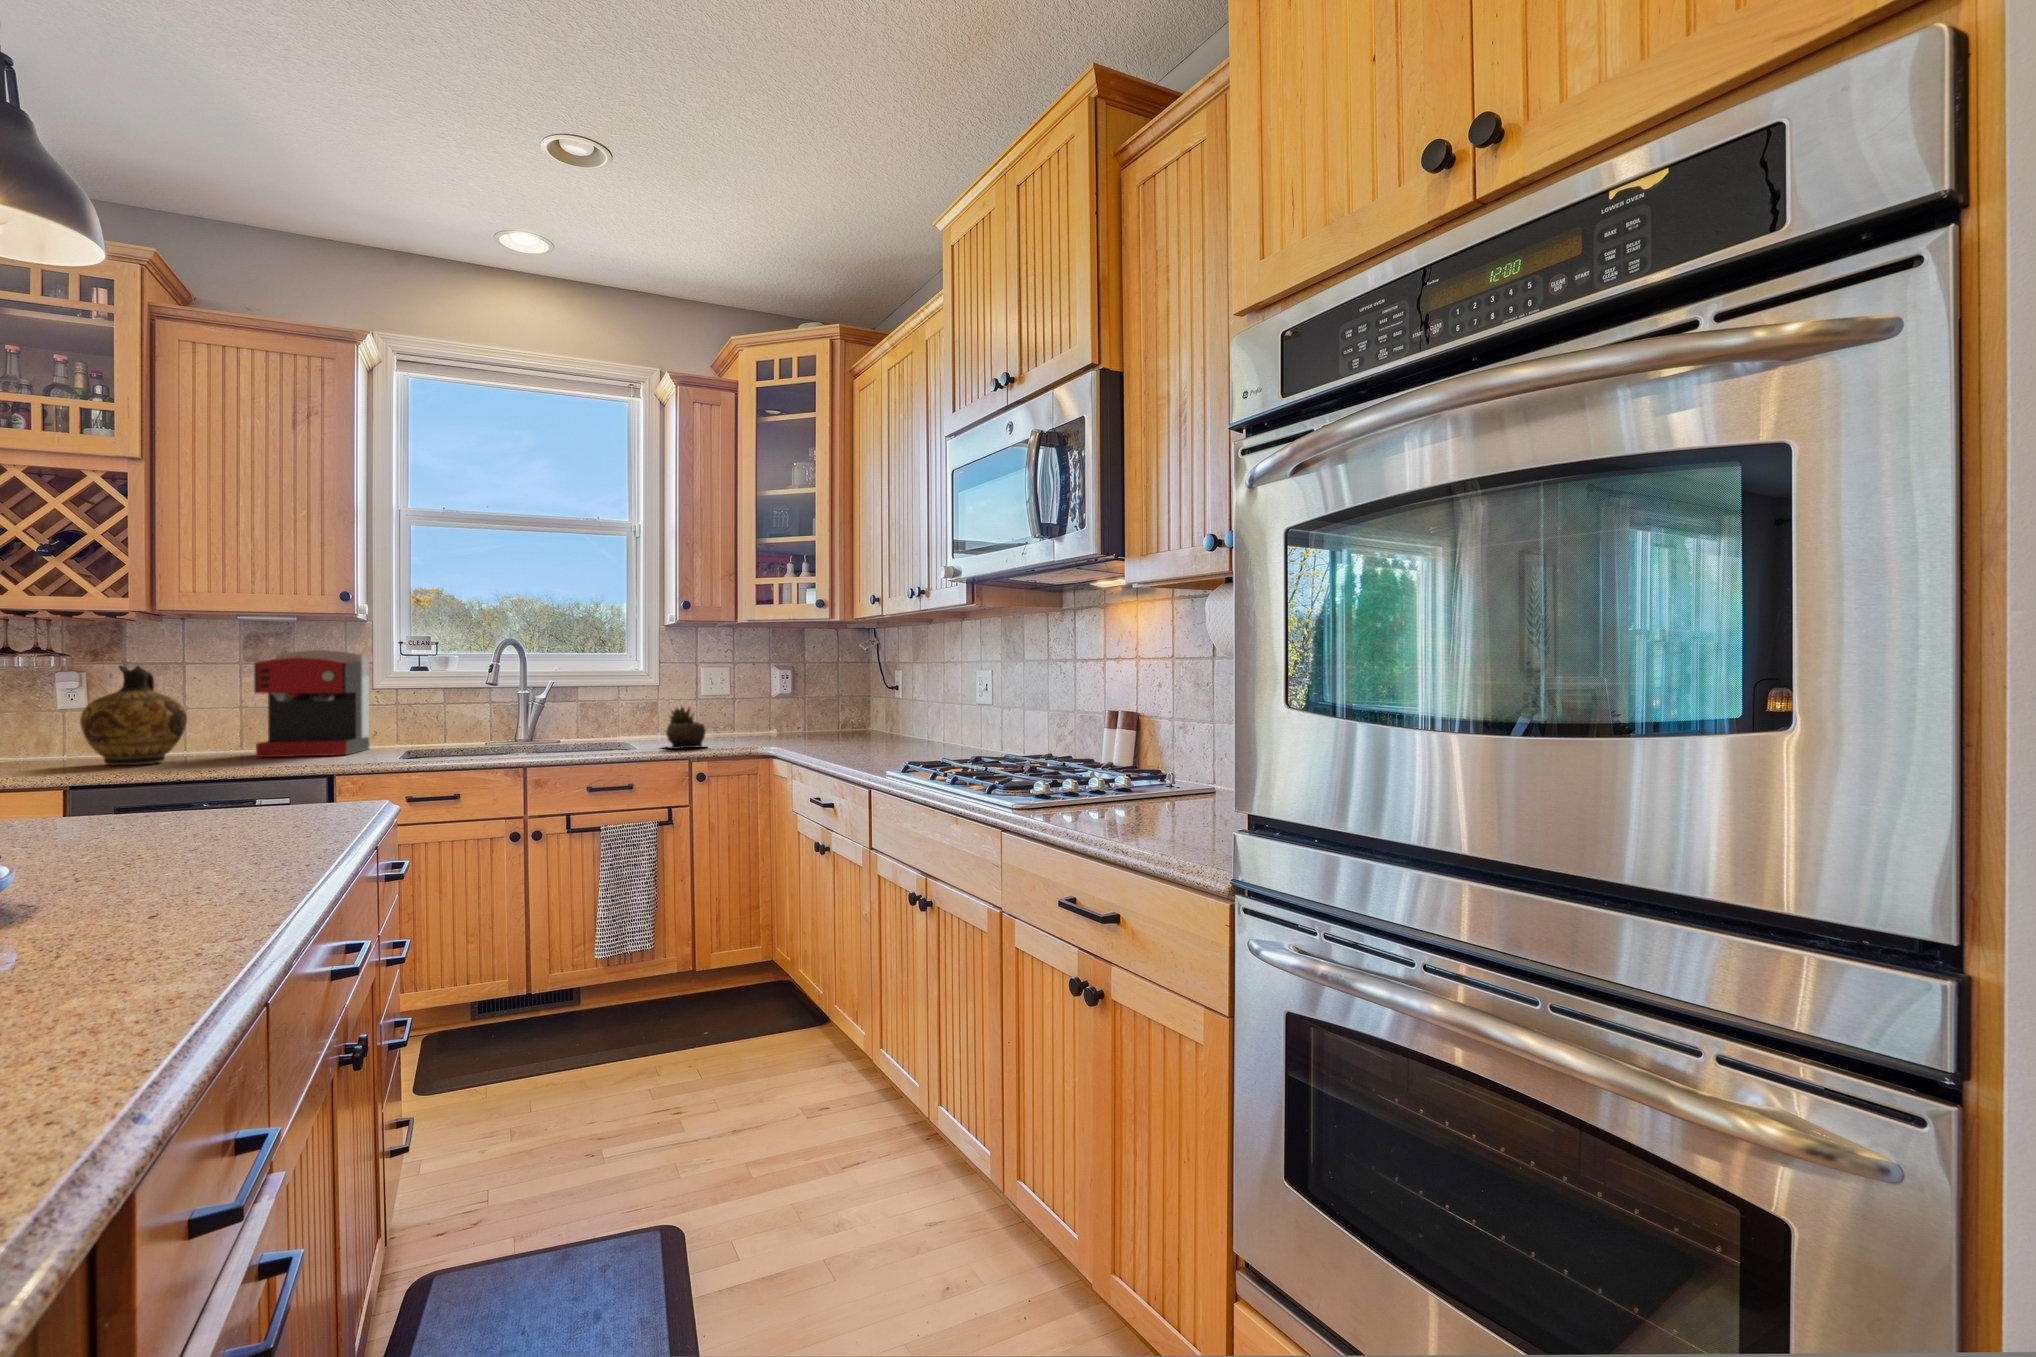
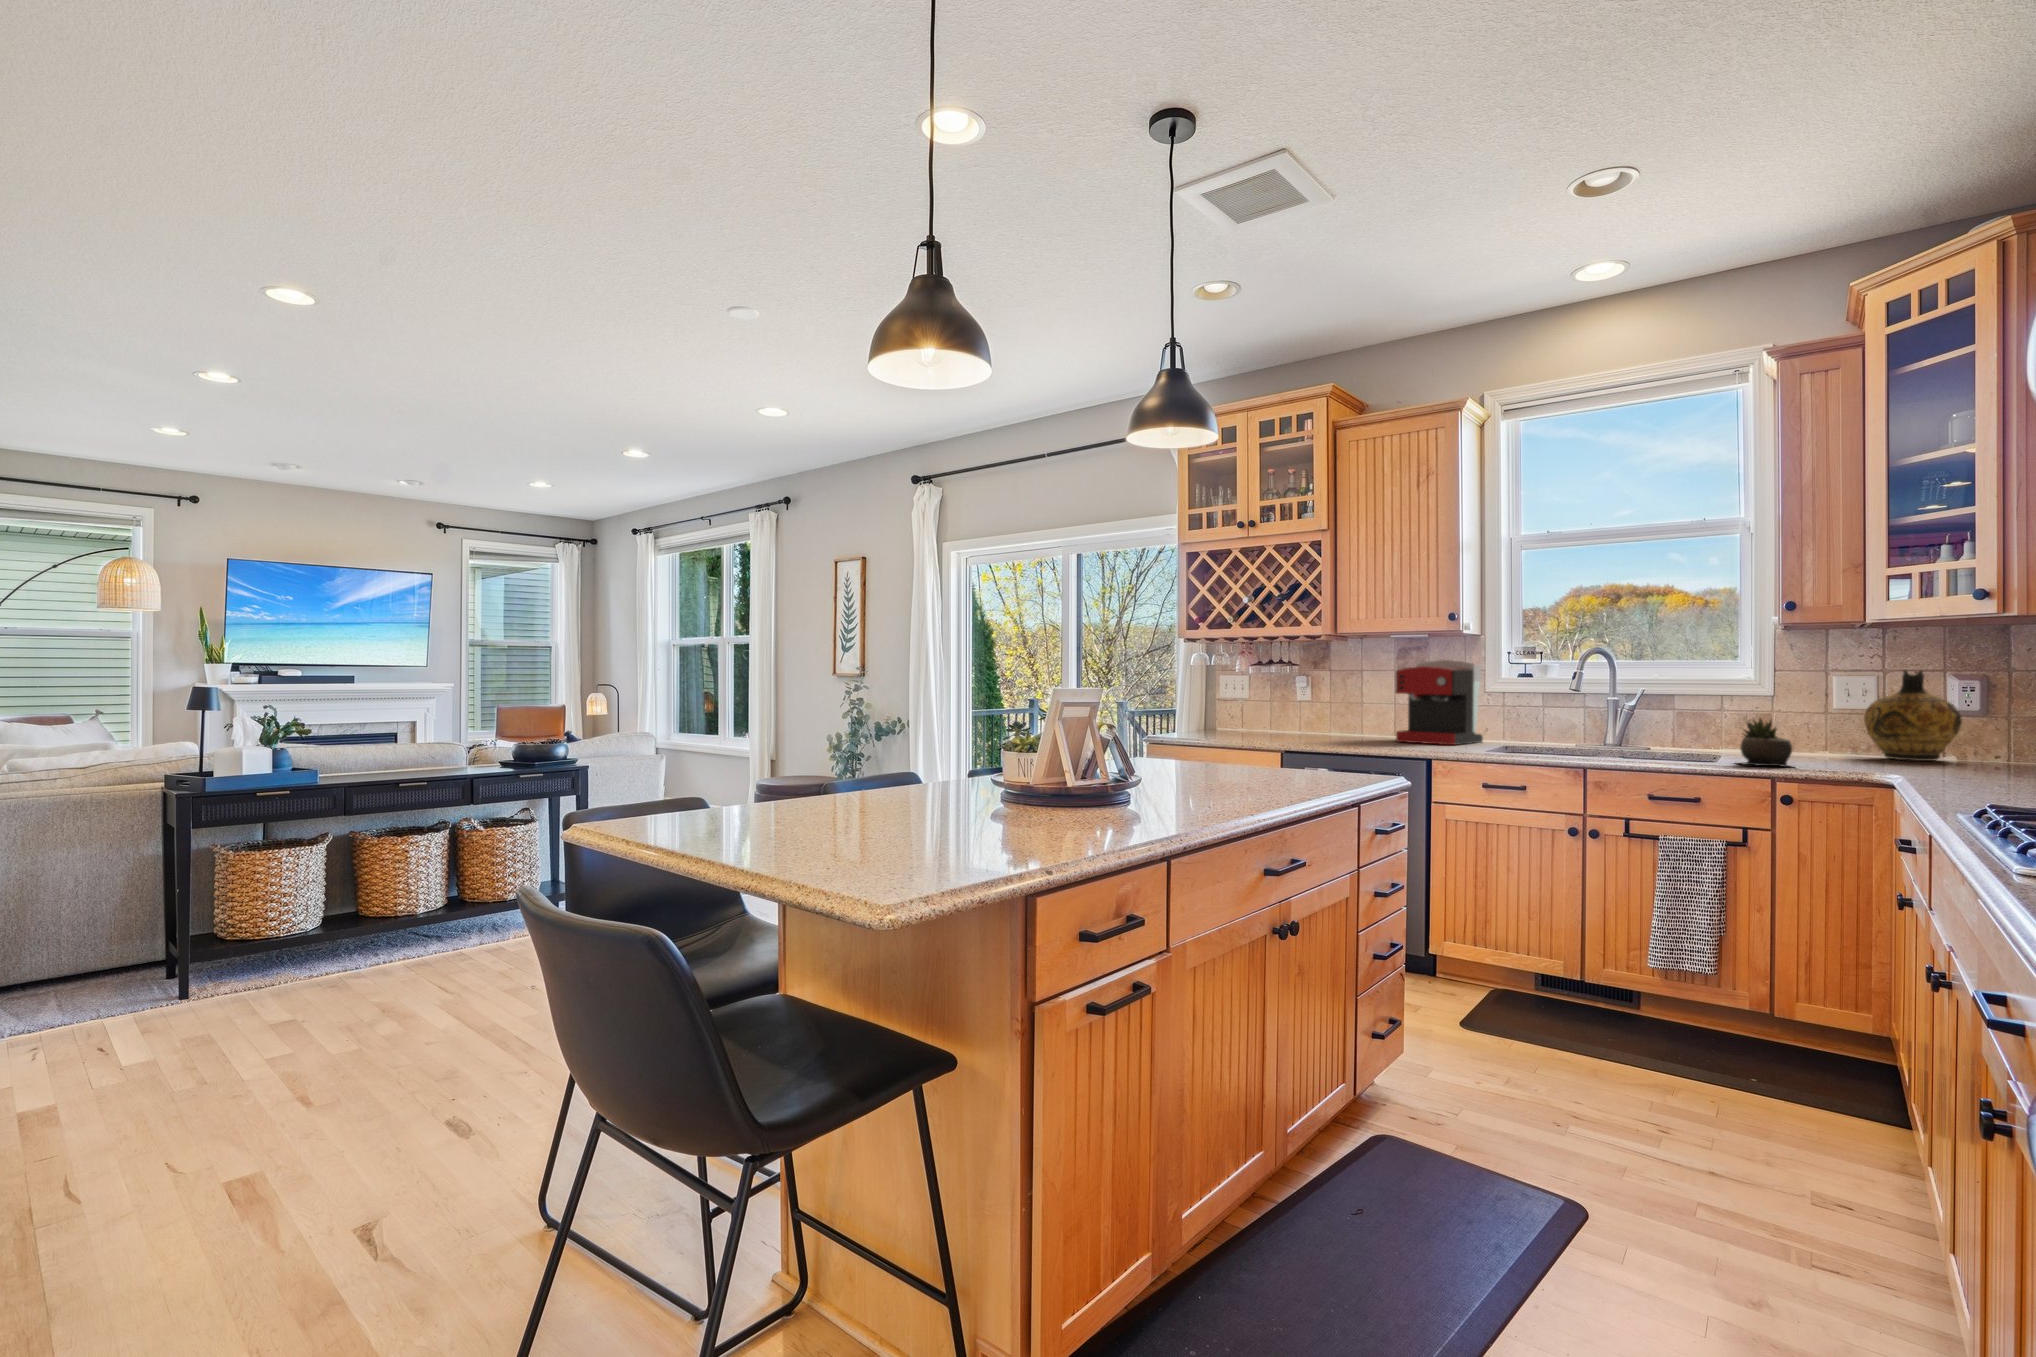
ceramic jug: present [80,665,187,765] -> present [1864,670,1963,761]

